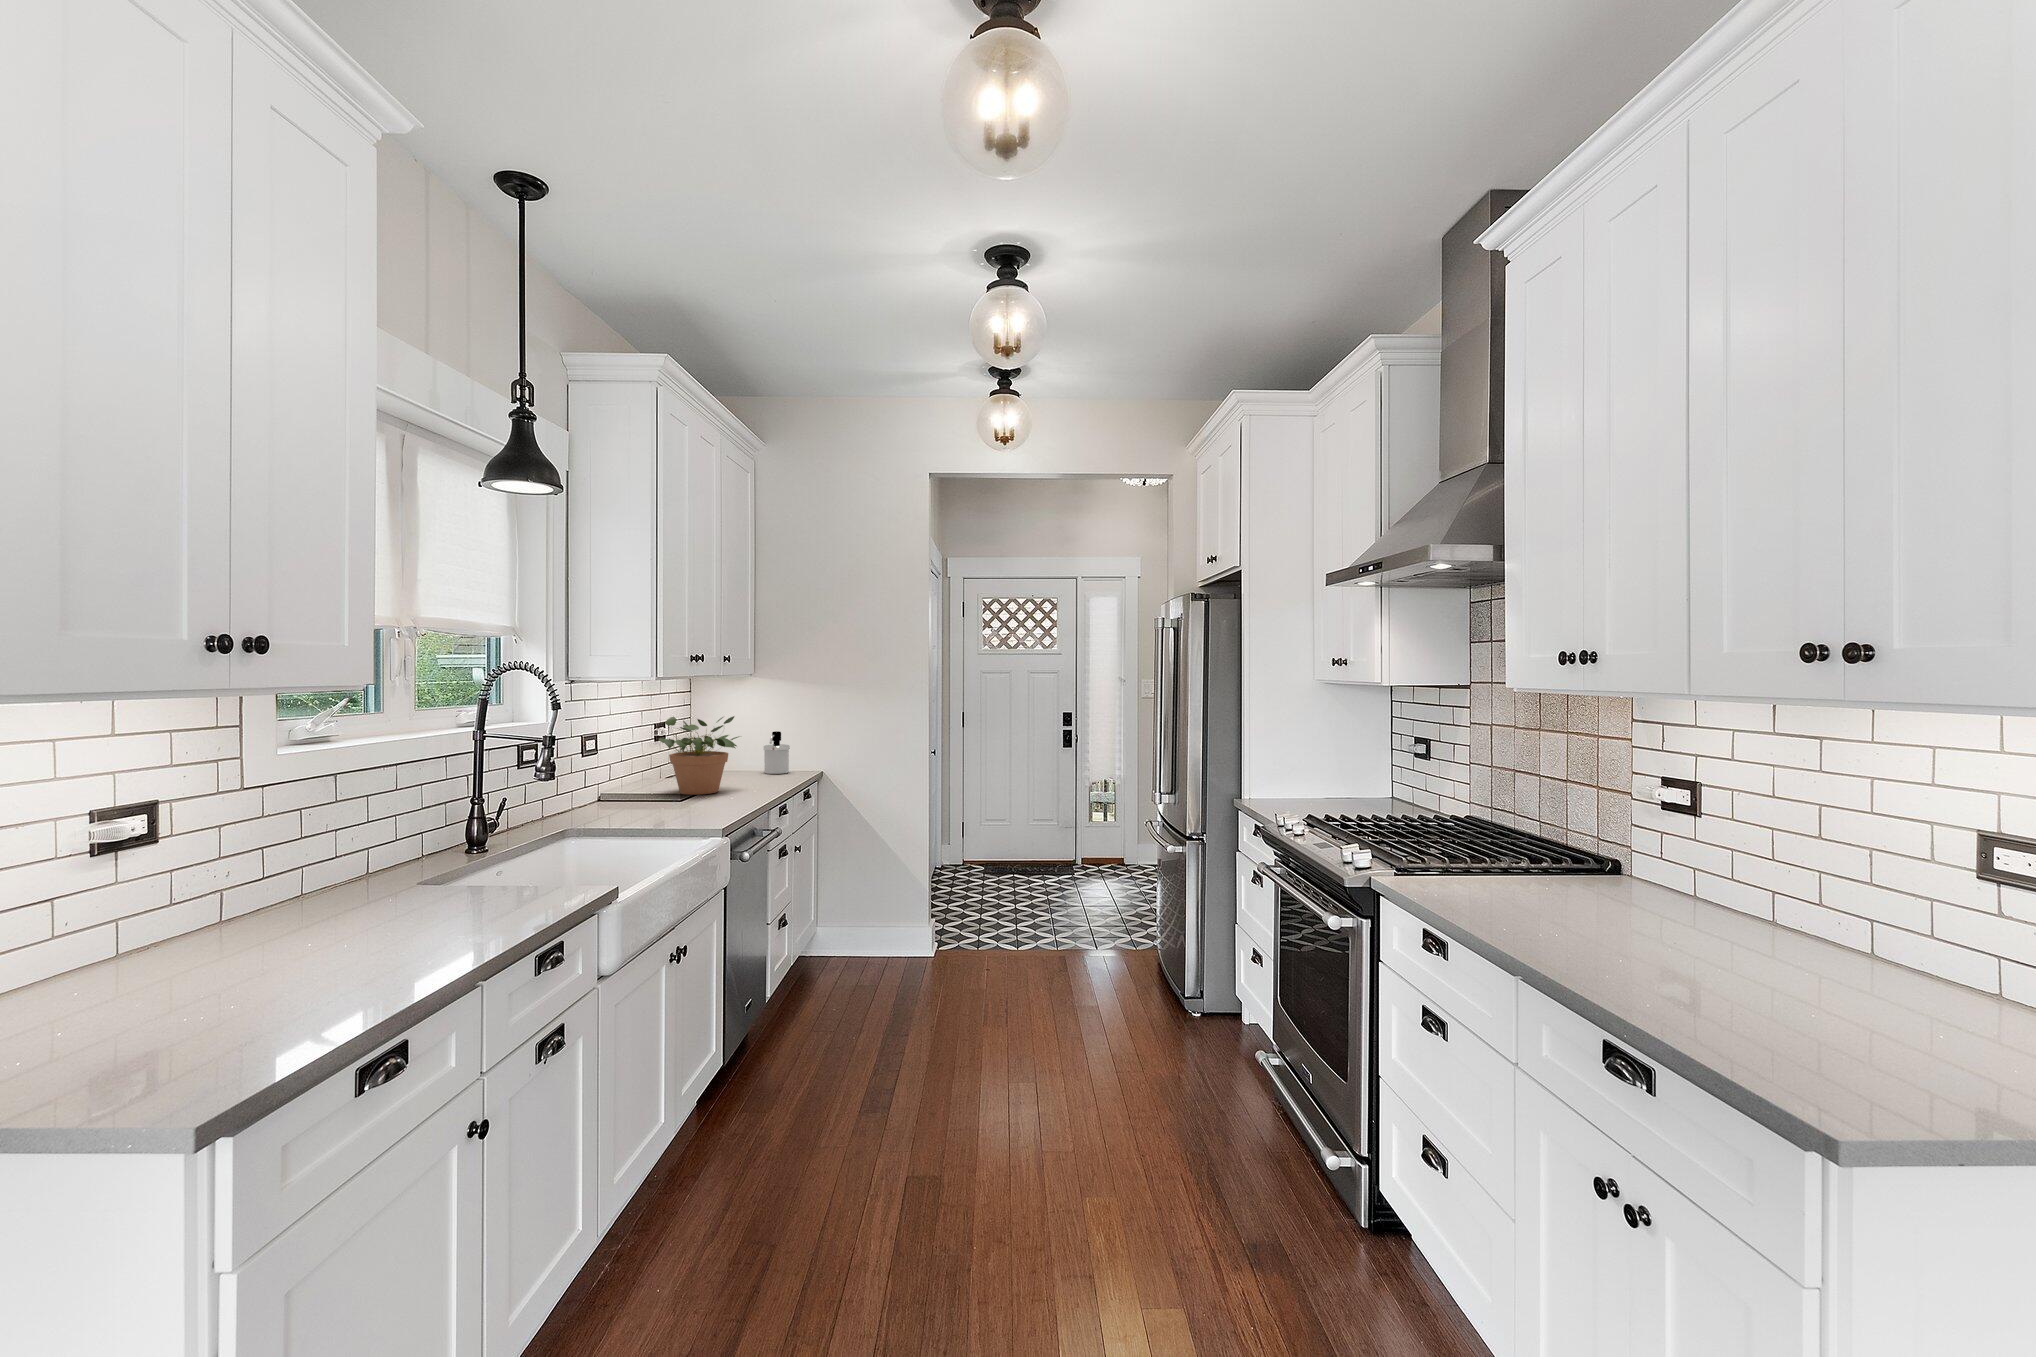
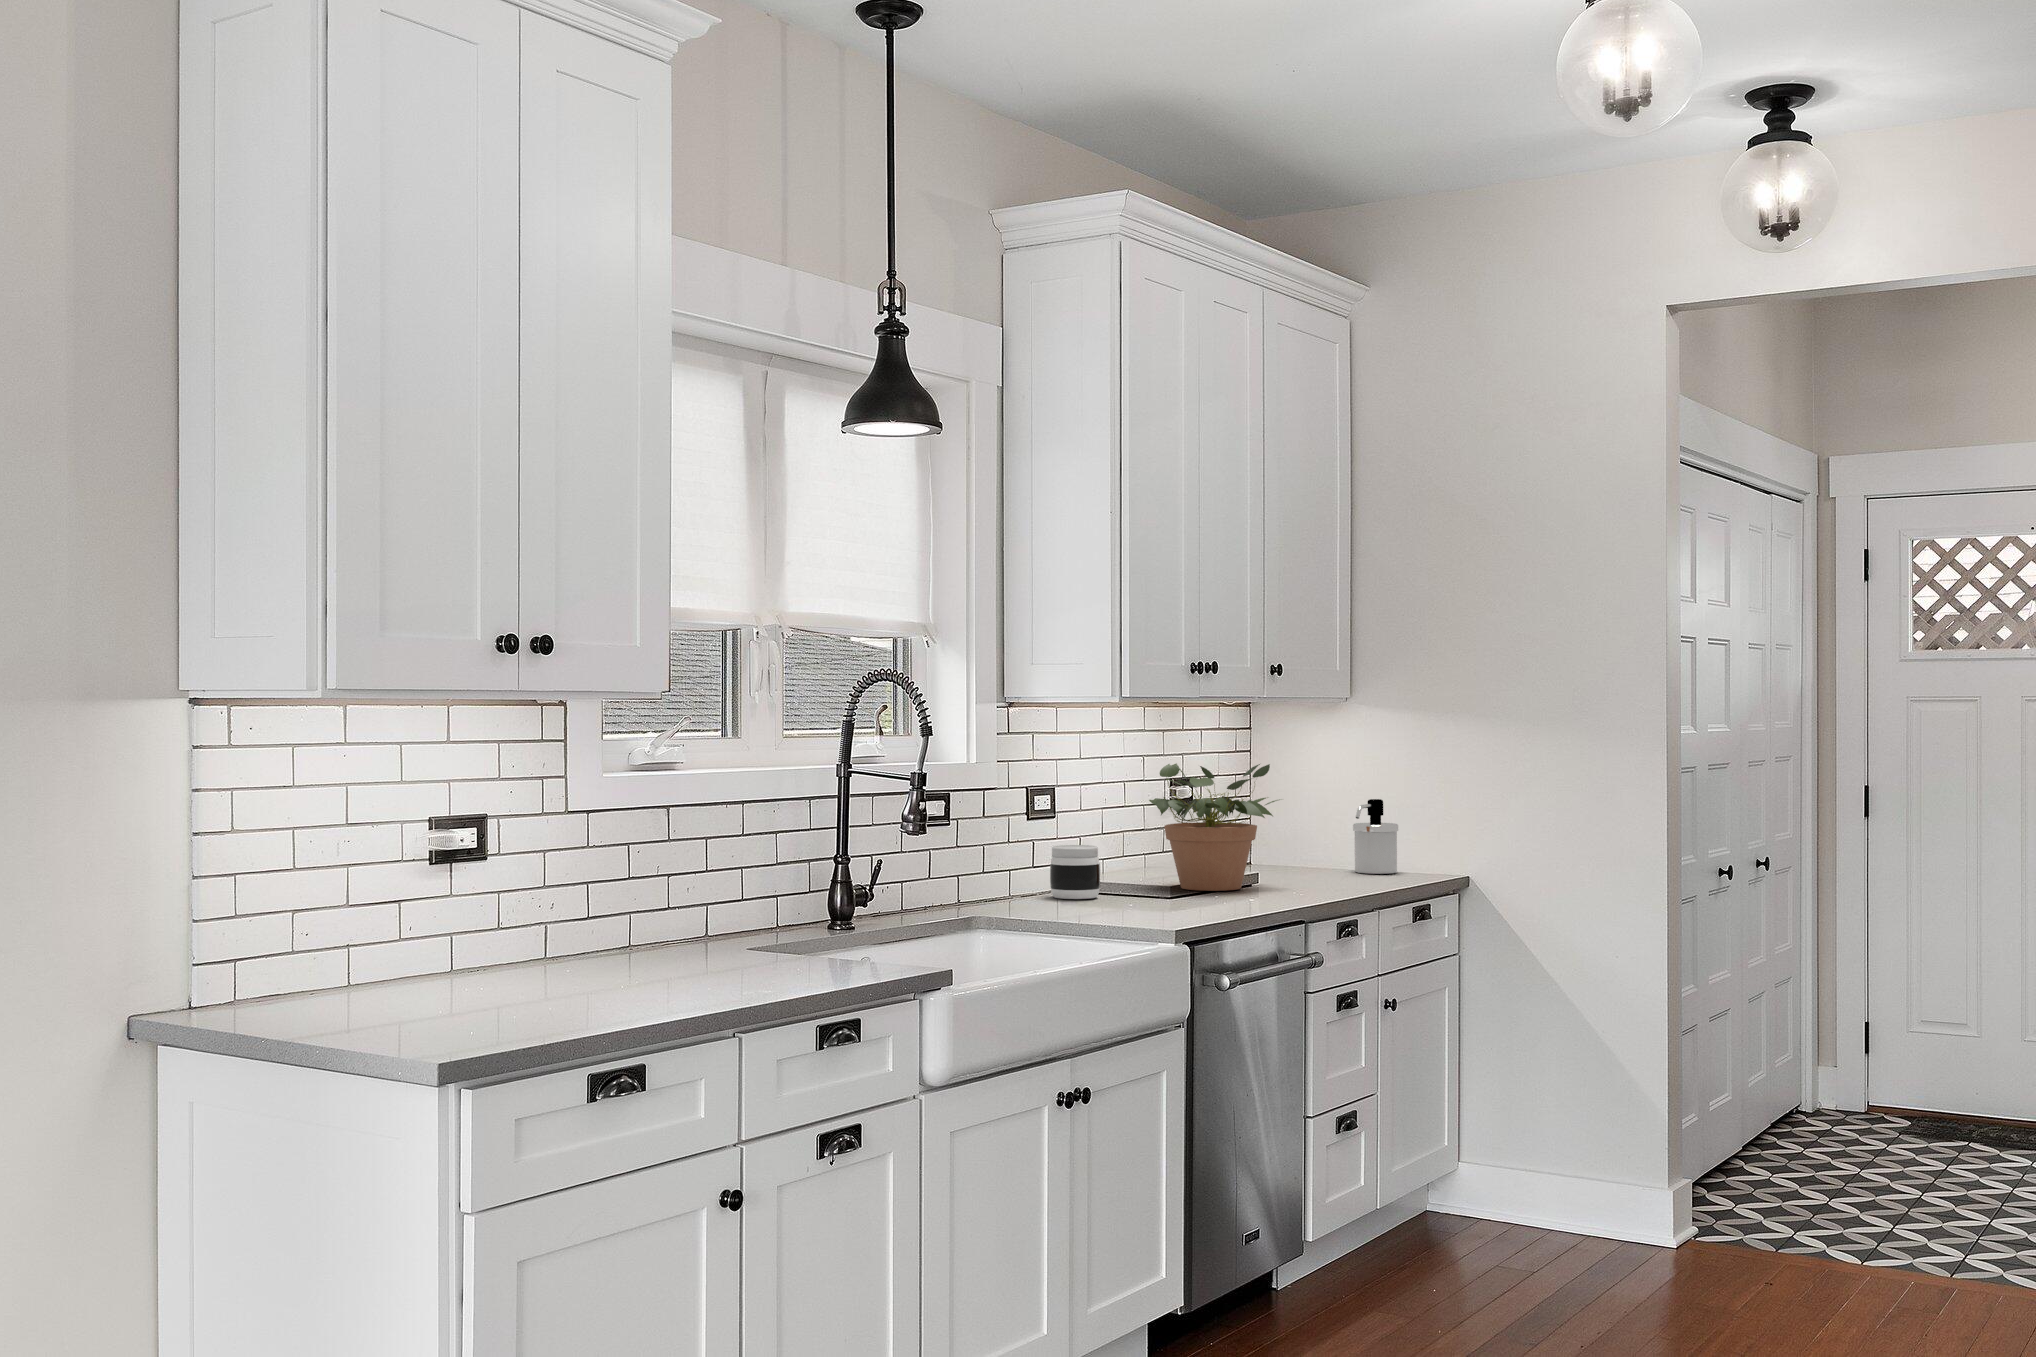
jar: none [603,773,638,809] -> present [1050,845,1100,899]

